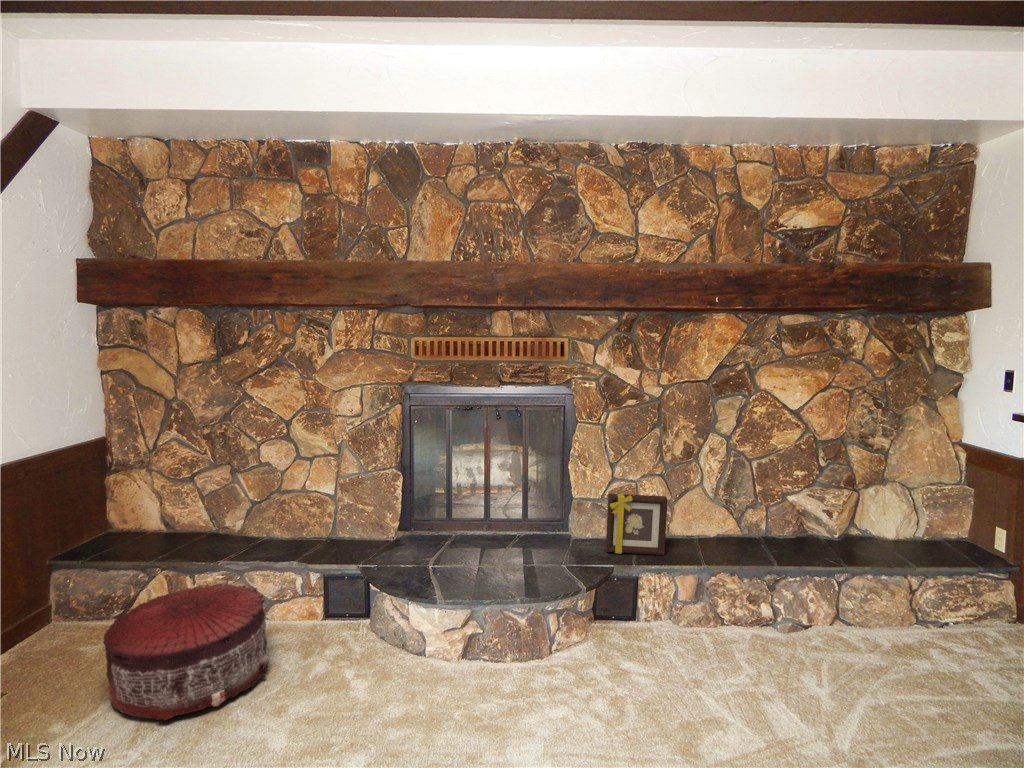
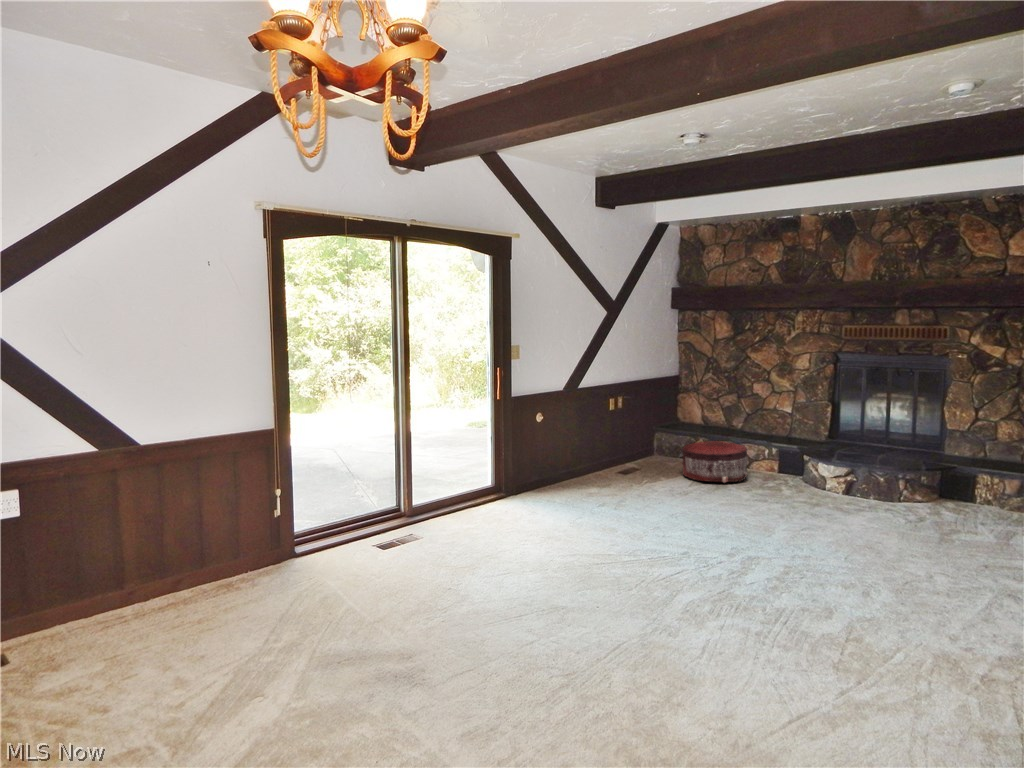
picture frame: present [606,494,668,555] -> none [960,425,1010,469]

